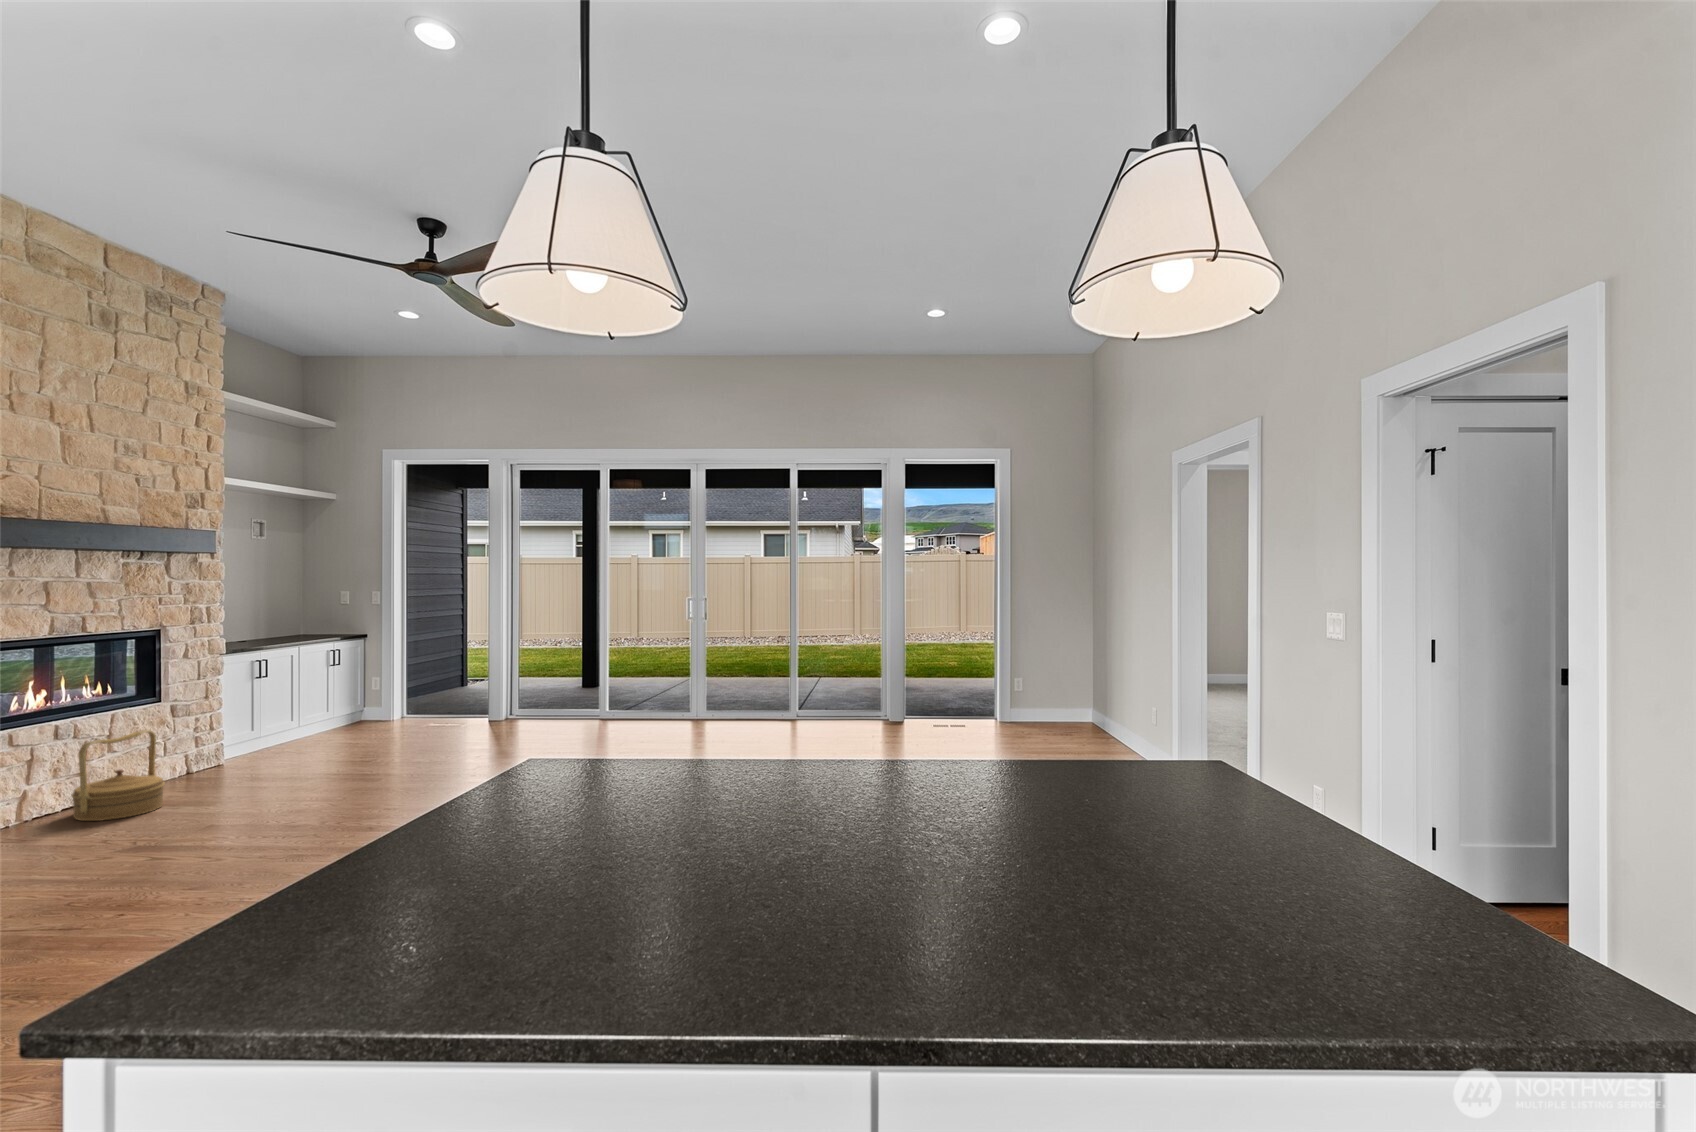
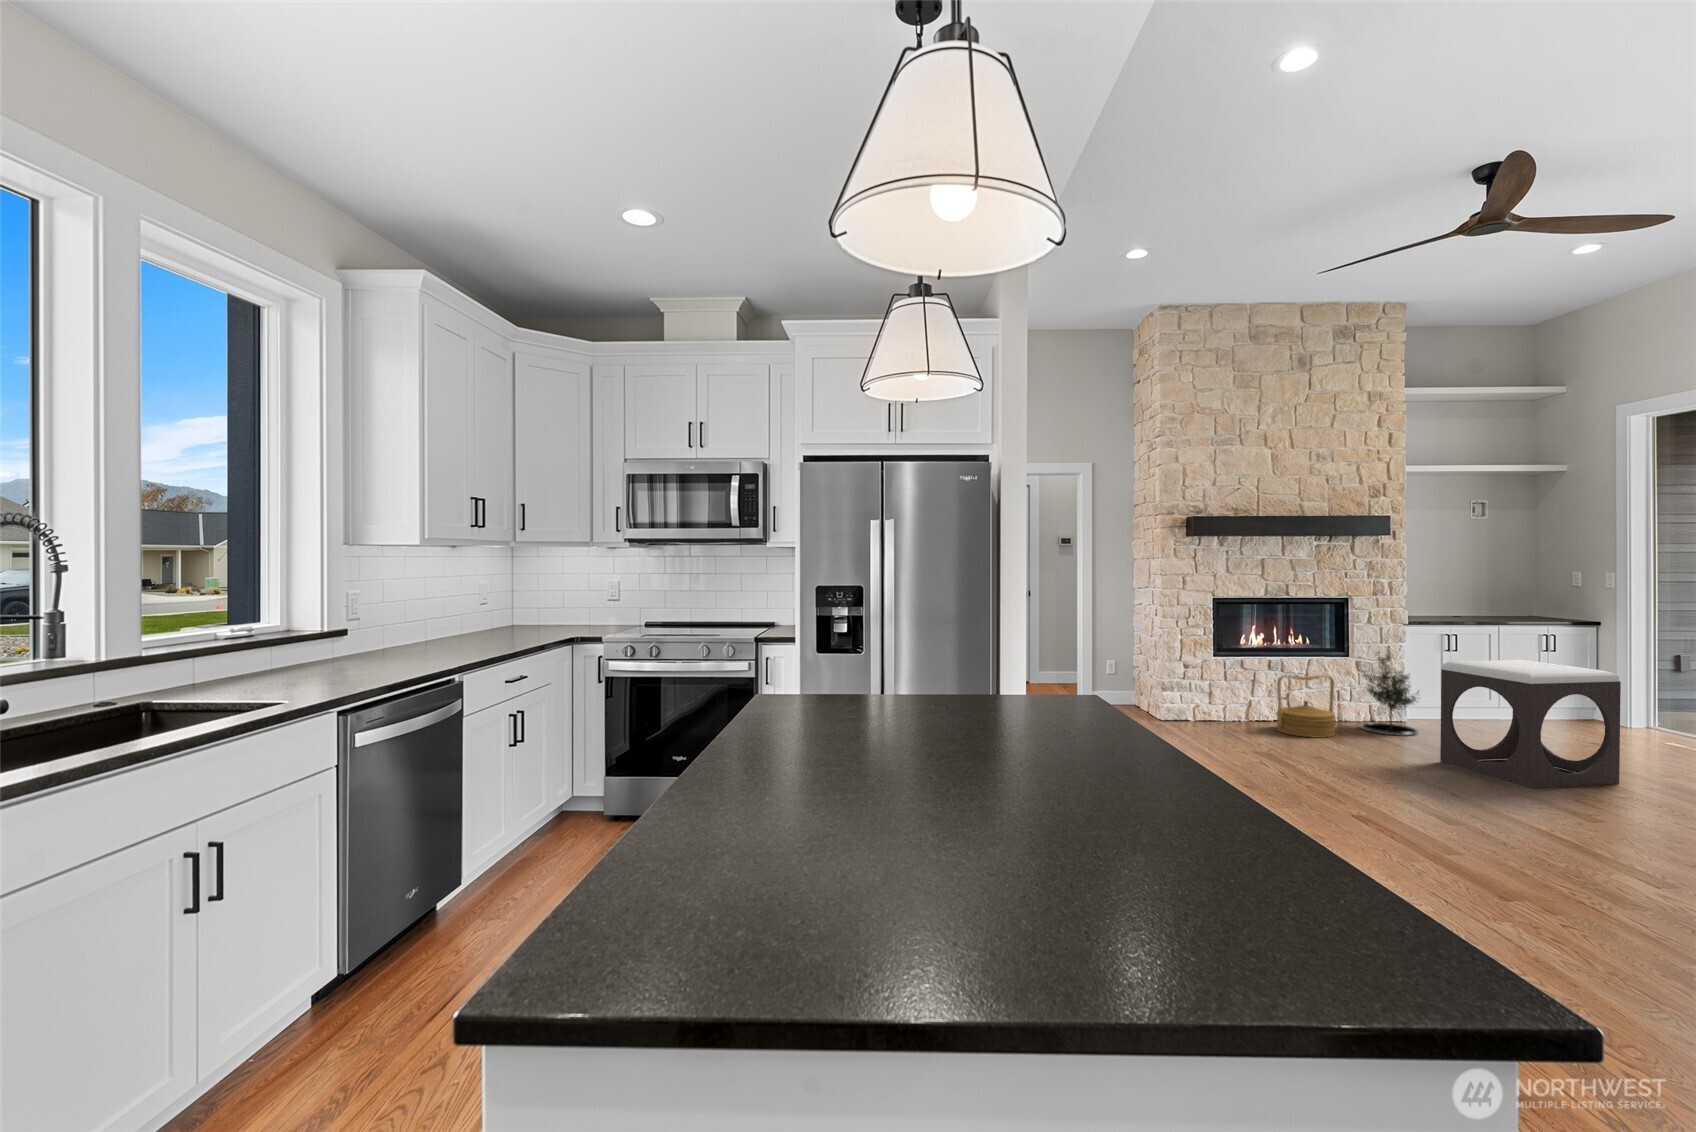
footstool: none [310,678,458,800] -> present [1440,660,1621,788]
potted tree: none [179,681,260,788] -> present [1361,652,1419,736]

